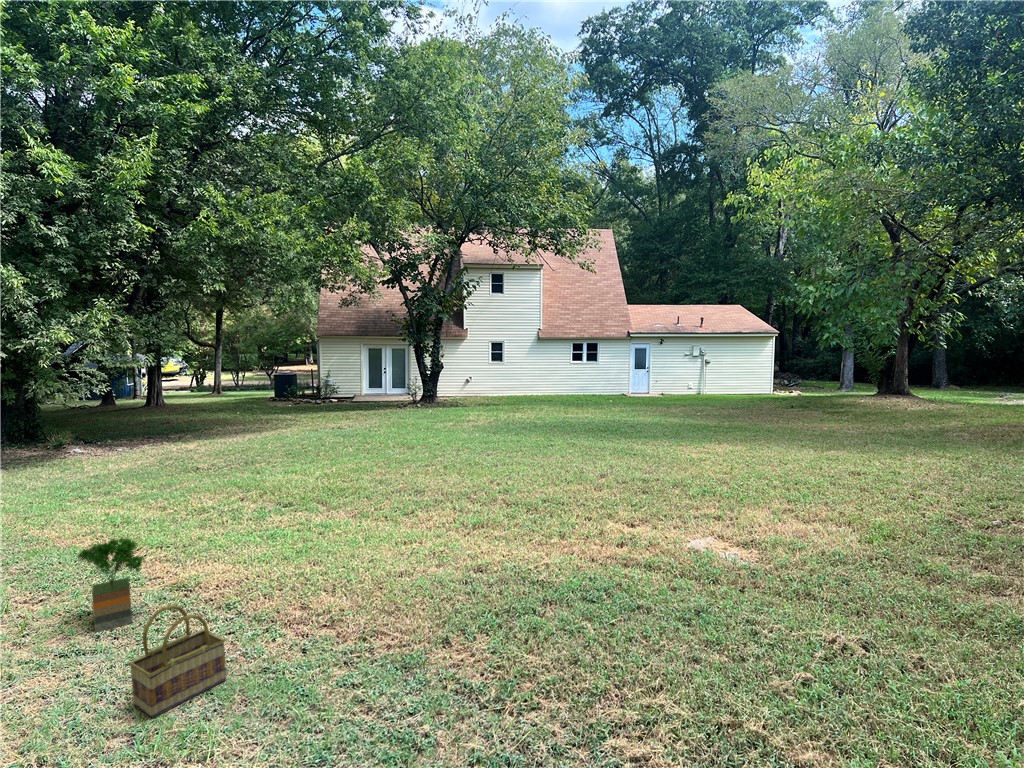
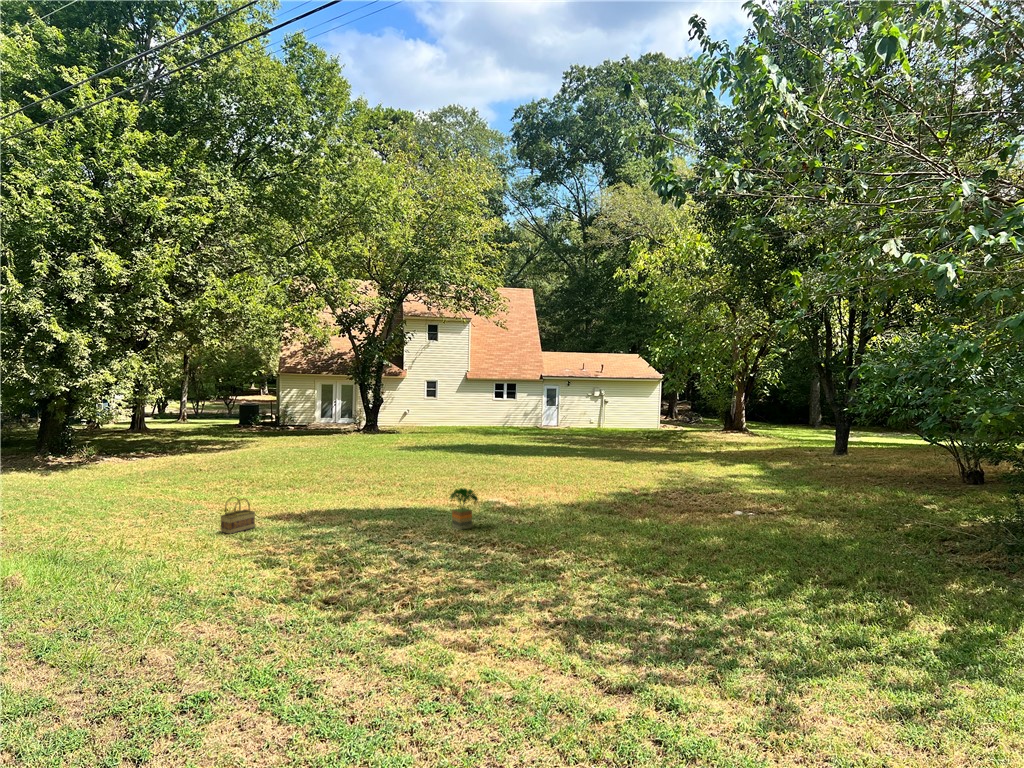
potted tree: present [77,538,144,632] -> present [450,488,478,530]

